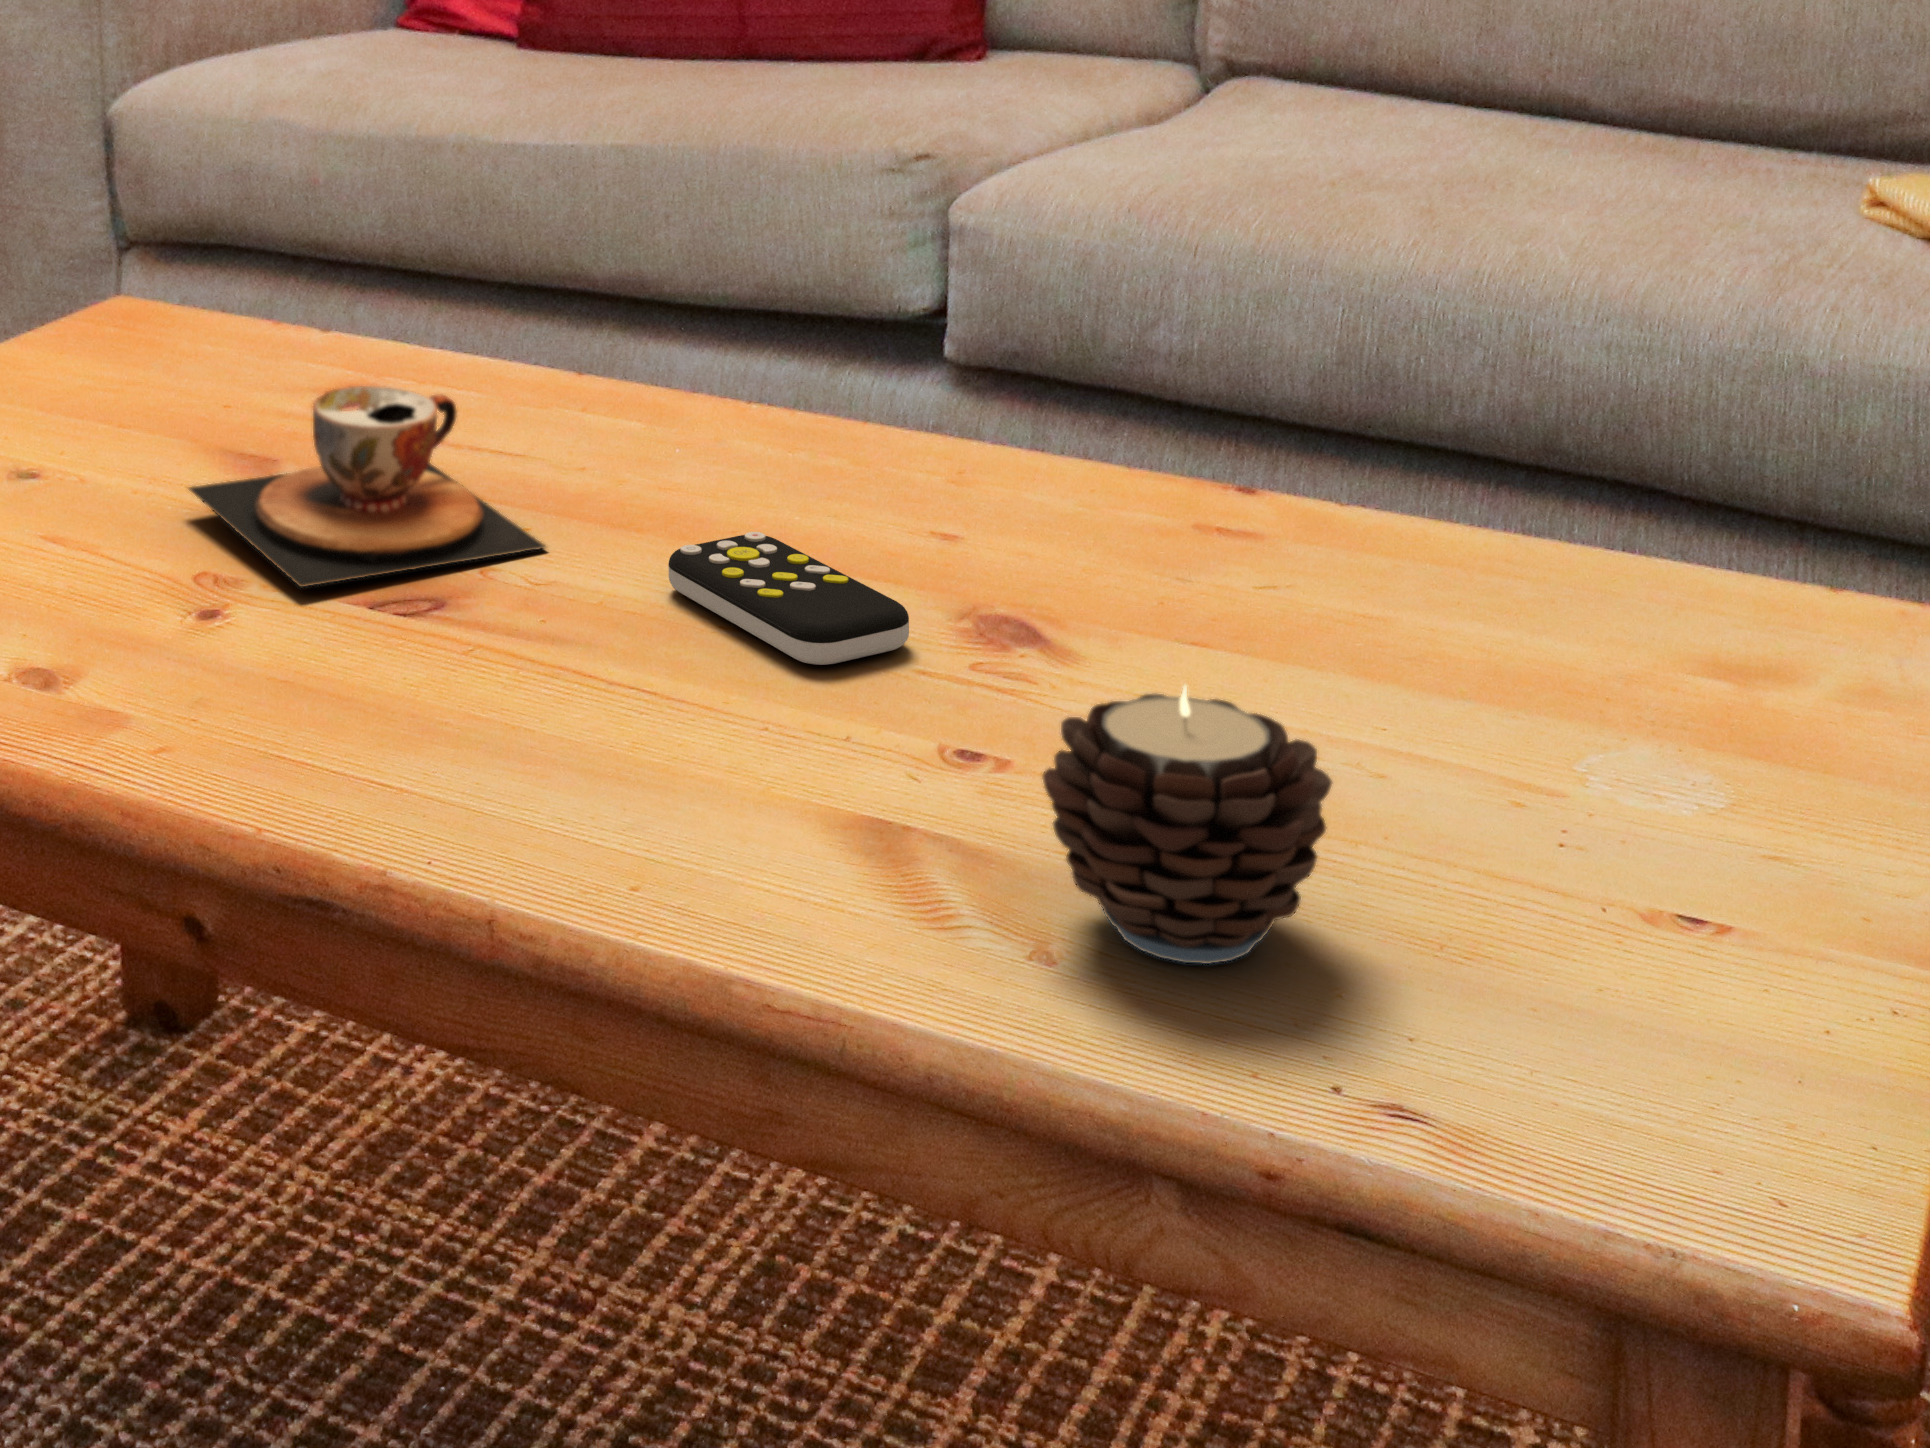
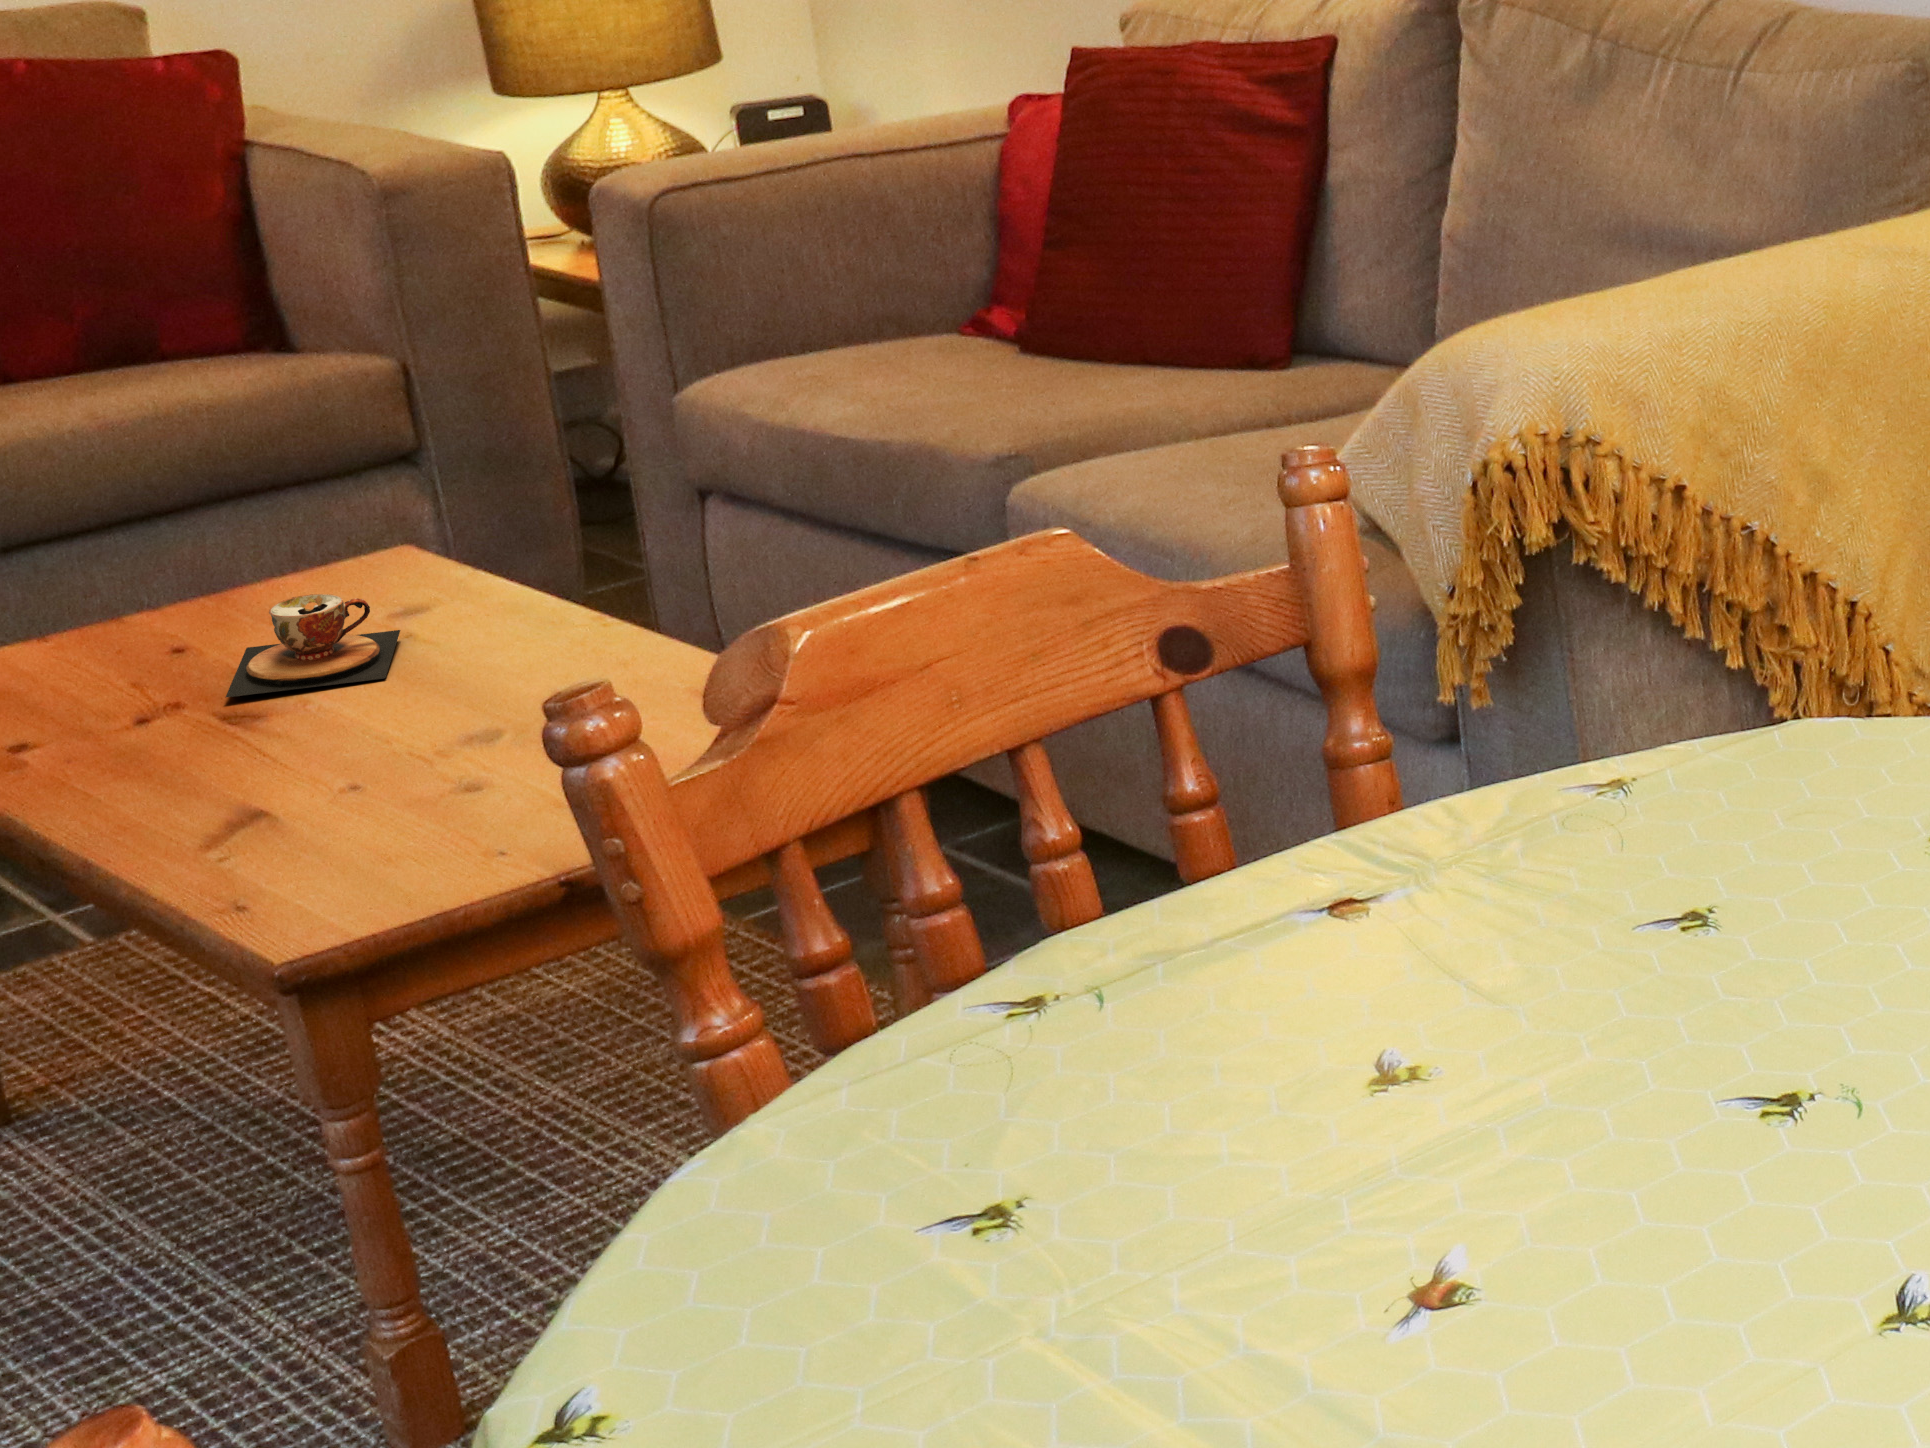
remote control: present [668,532,909,665] -> none [383,670,467,732]
candle: present [1042,686,1332,964] -> none [247,729,377,844]

